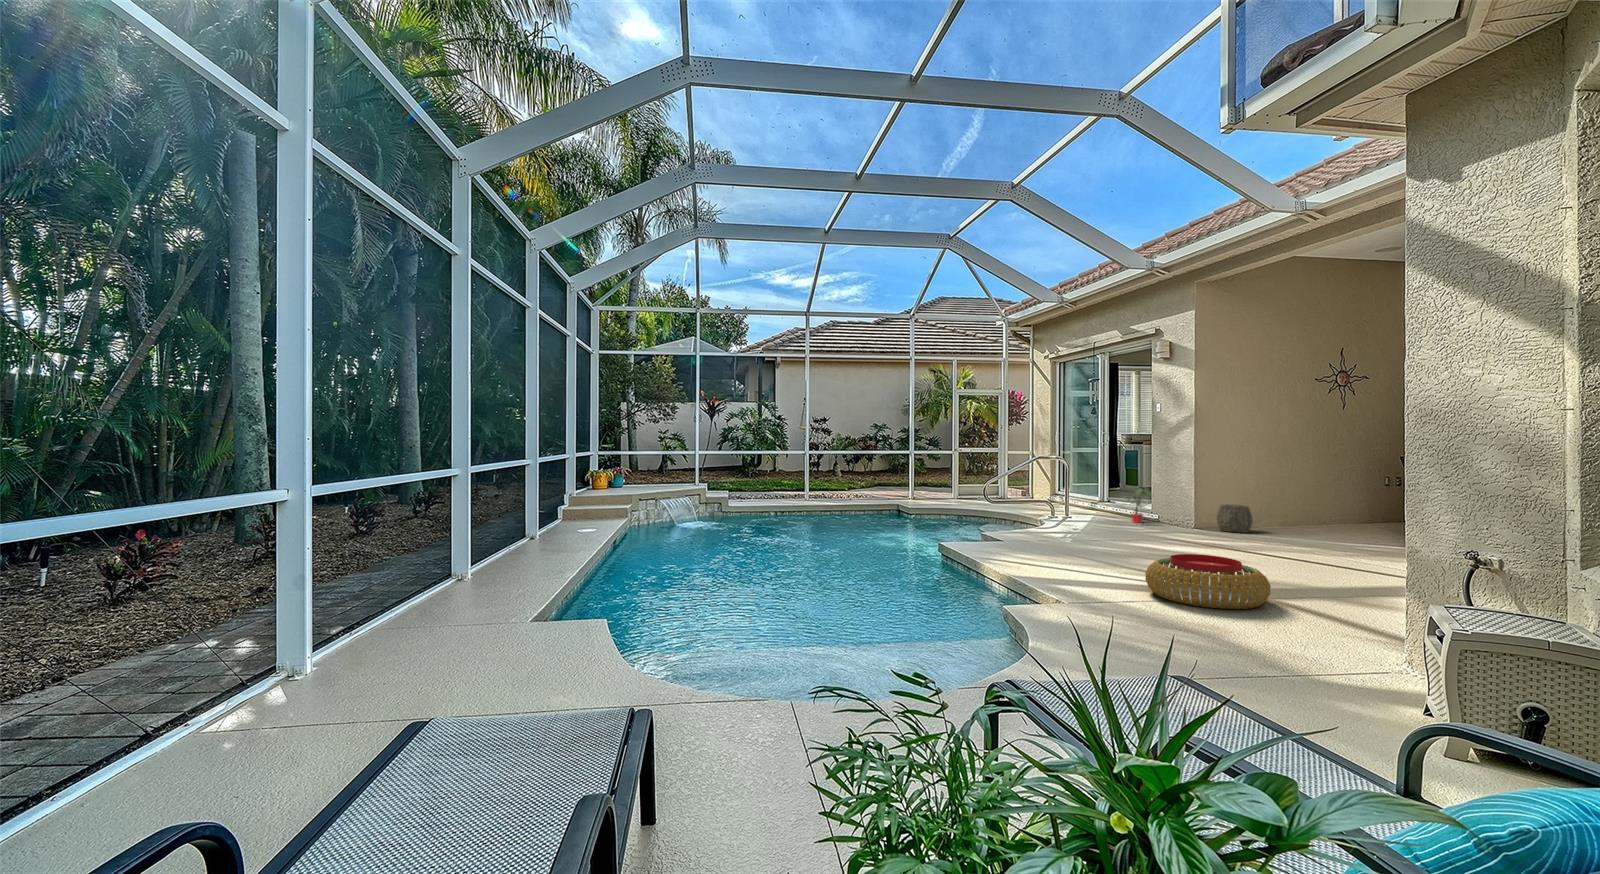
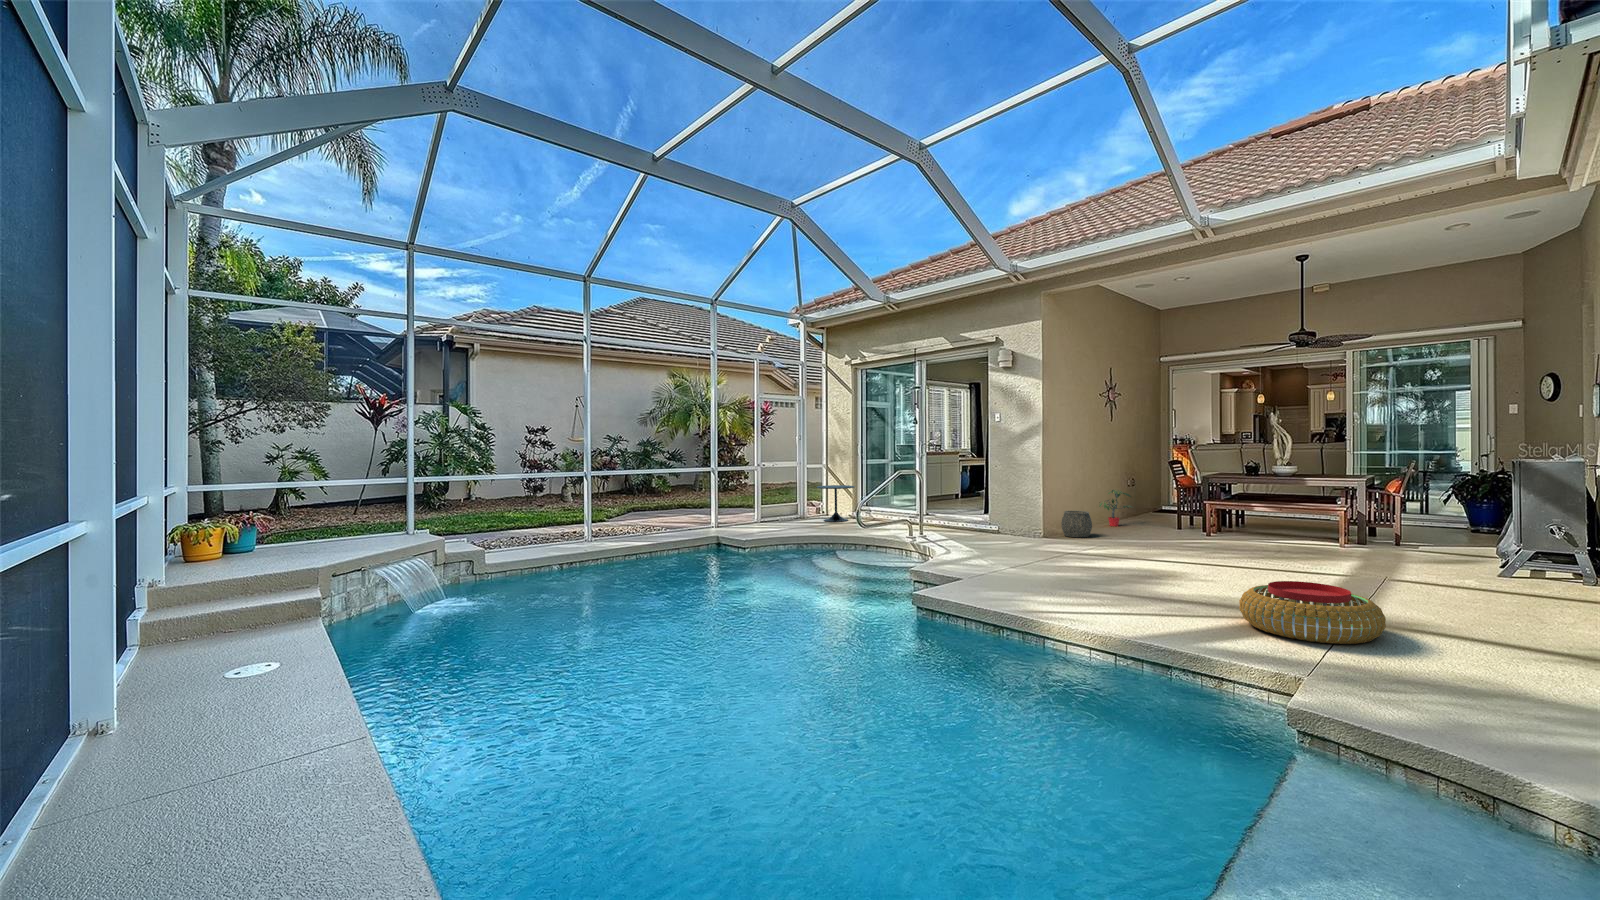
side table: none [1011,471,1048,505] -> present [817,485,855,522]
potted plant: present [1128,486,1152,523] -> present [1099,490,1131,526]

